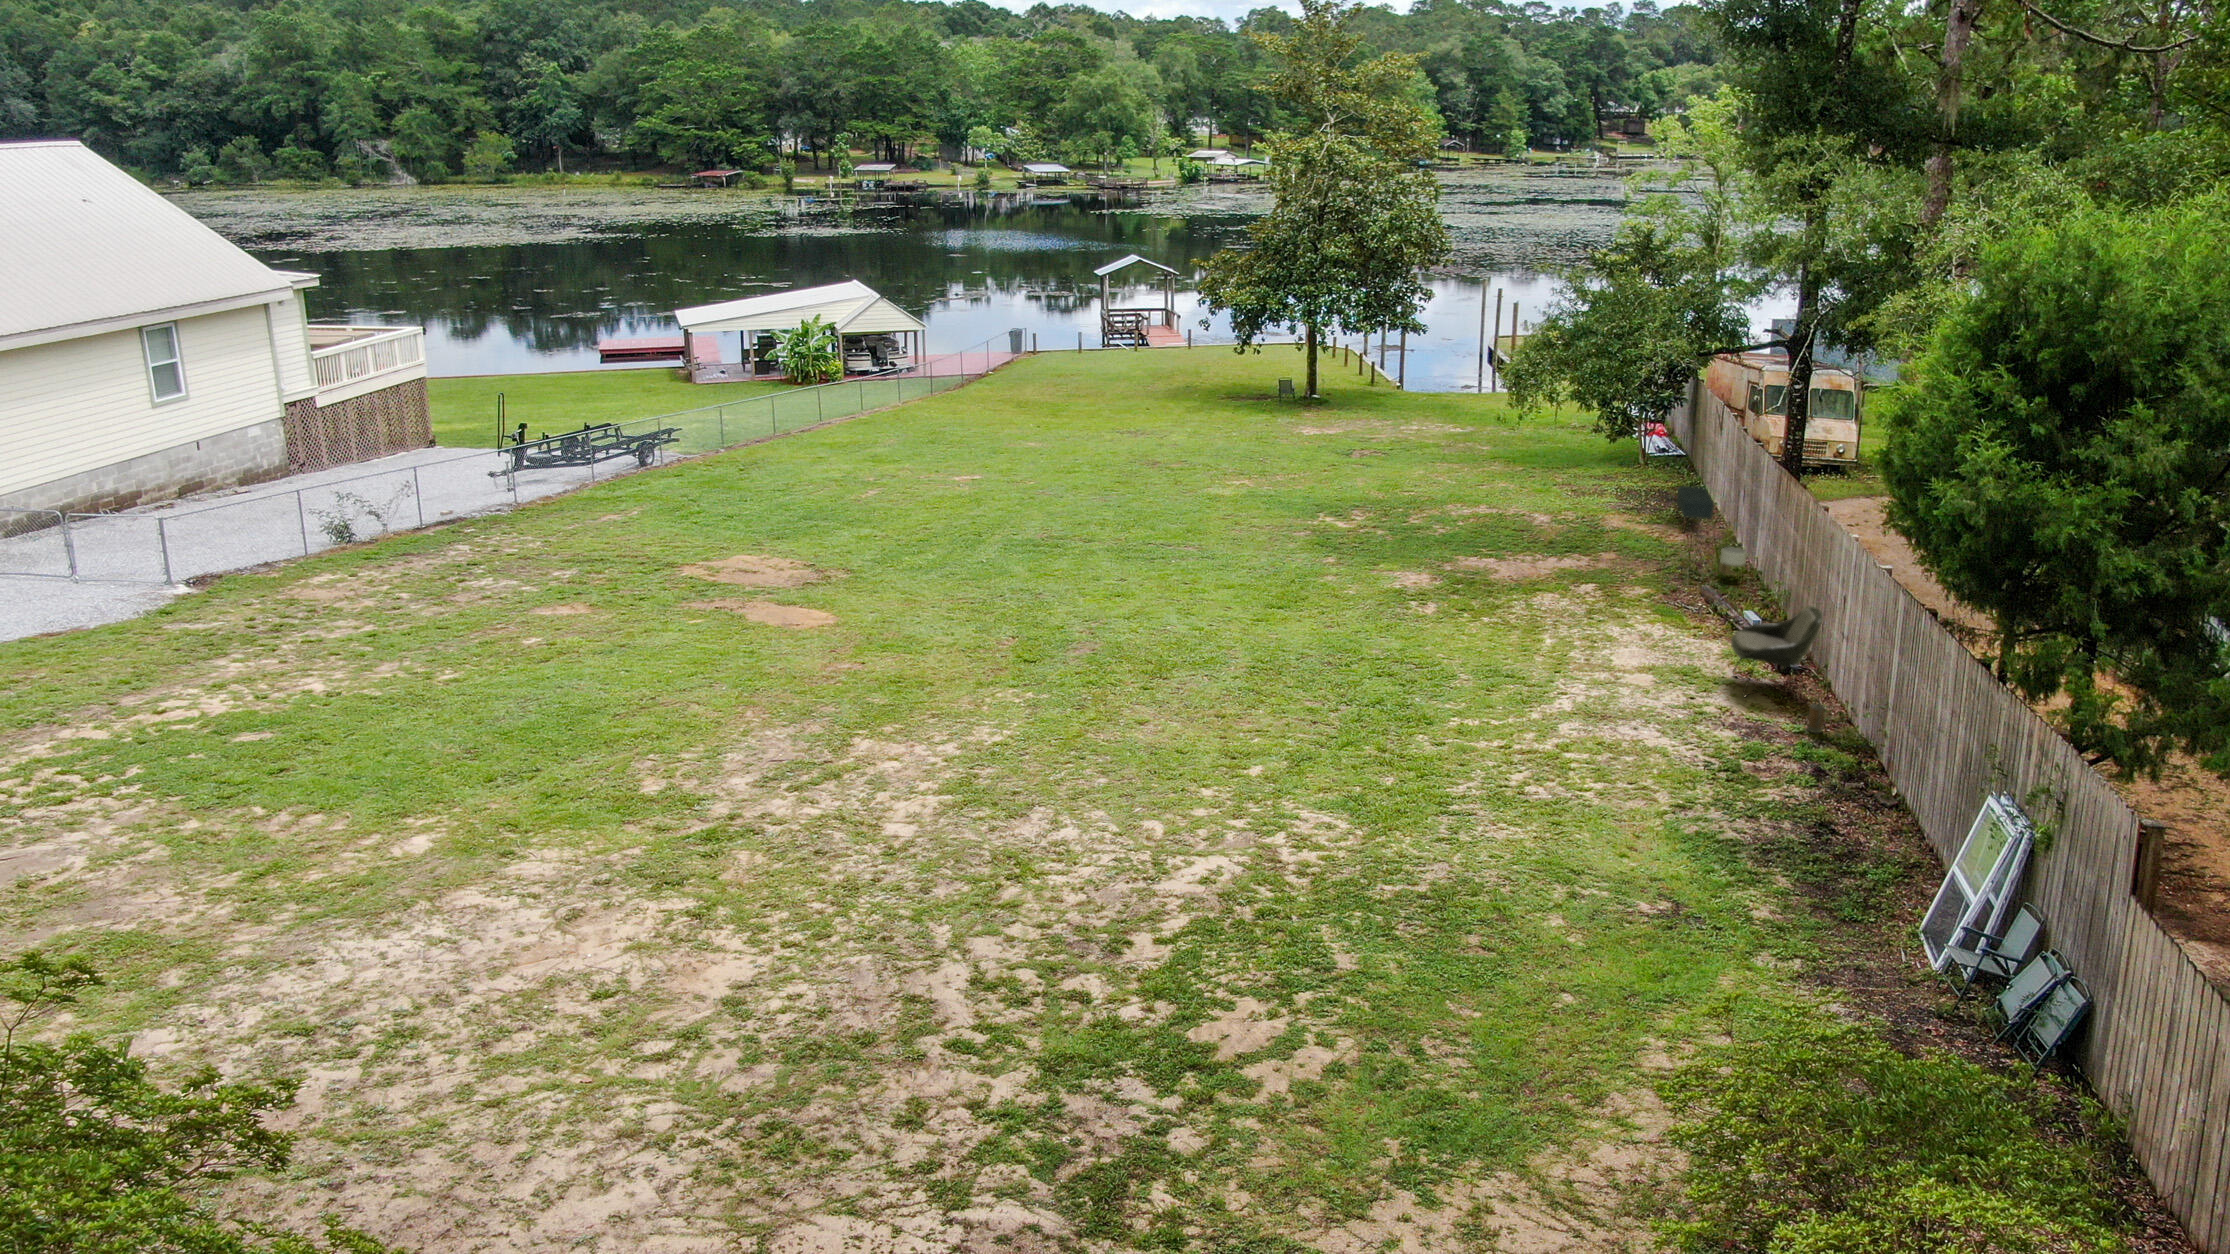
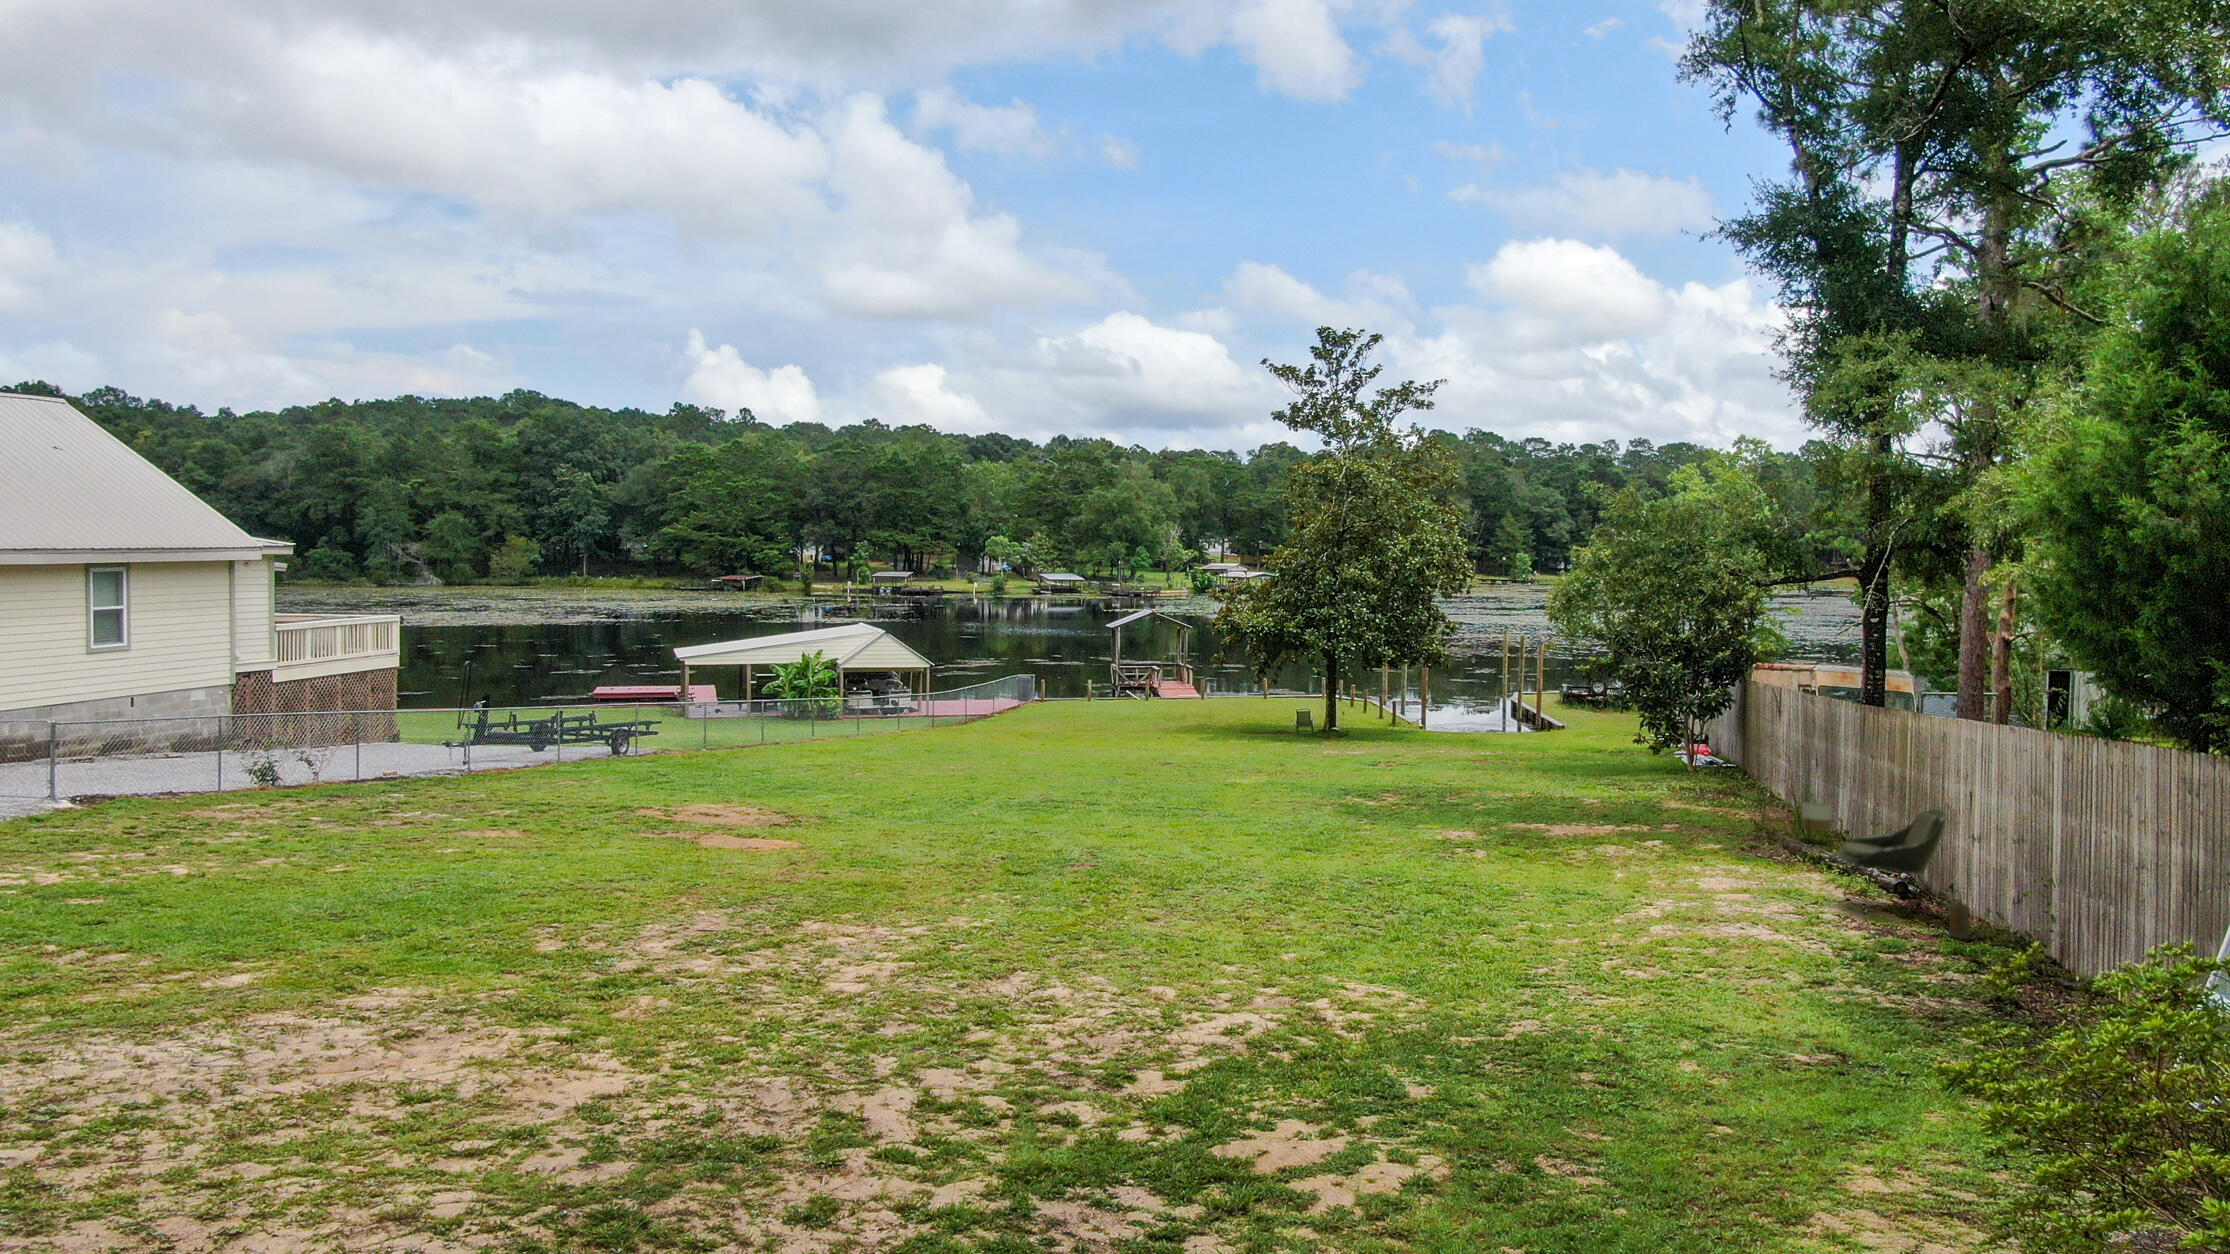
bench: present [1676,486,1714,533] -> none [1738,769,1783,815]

